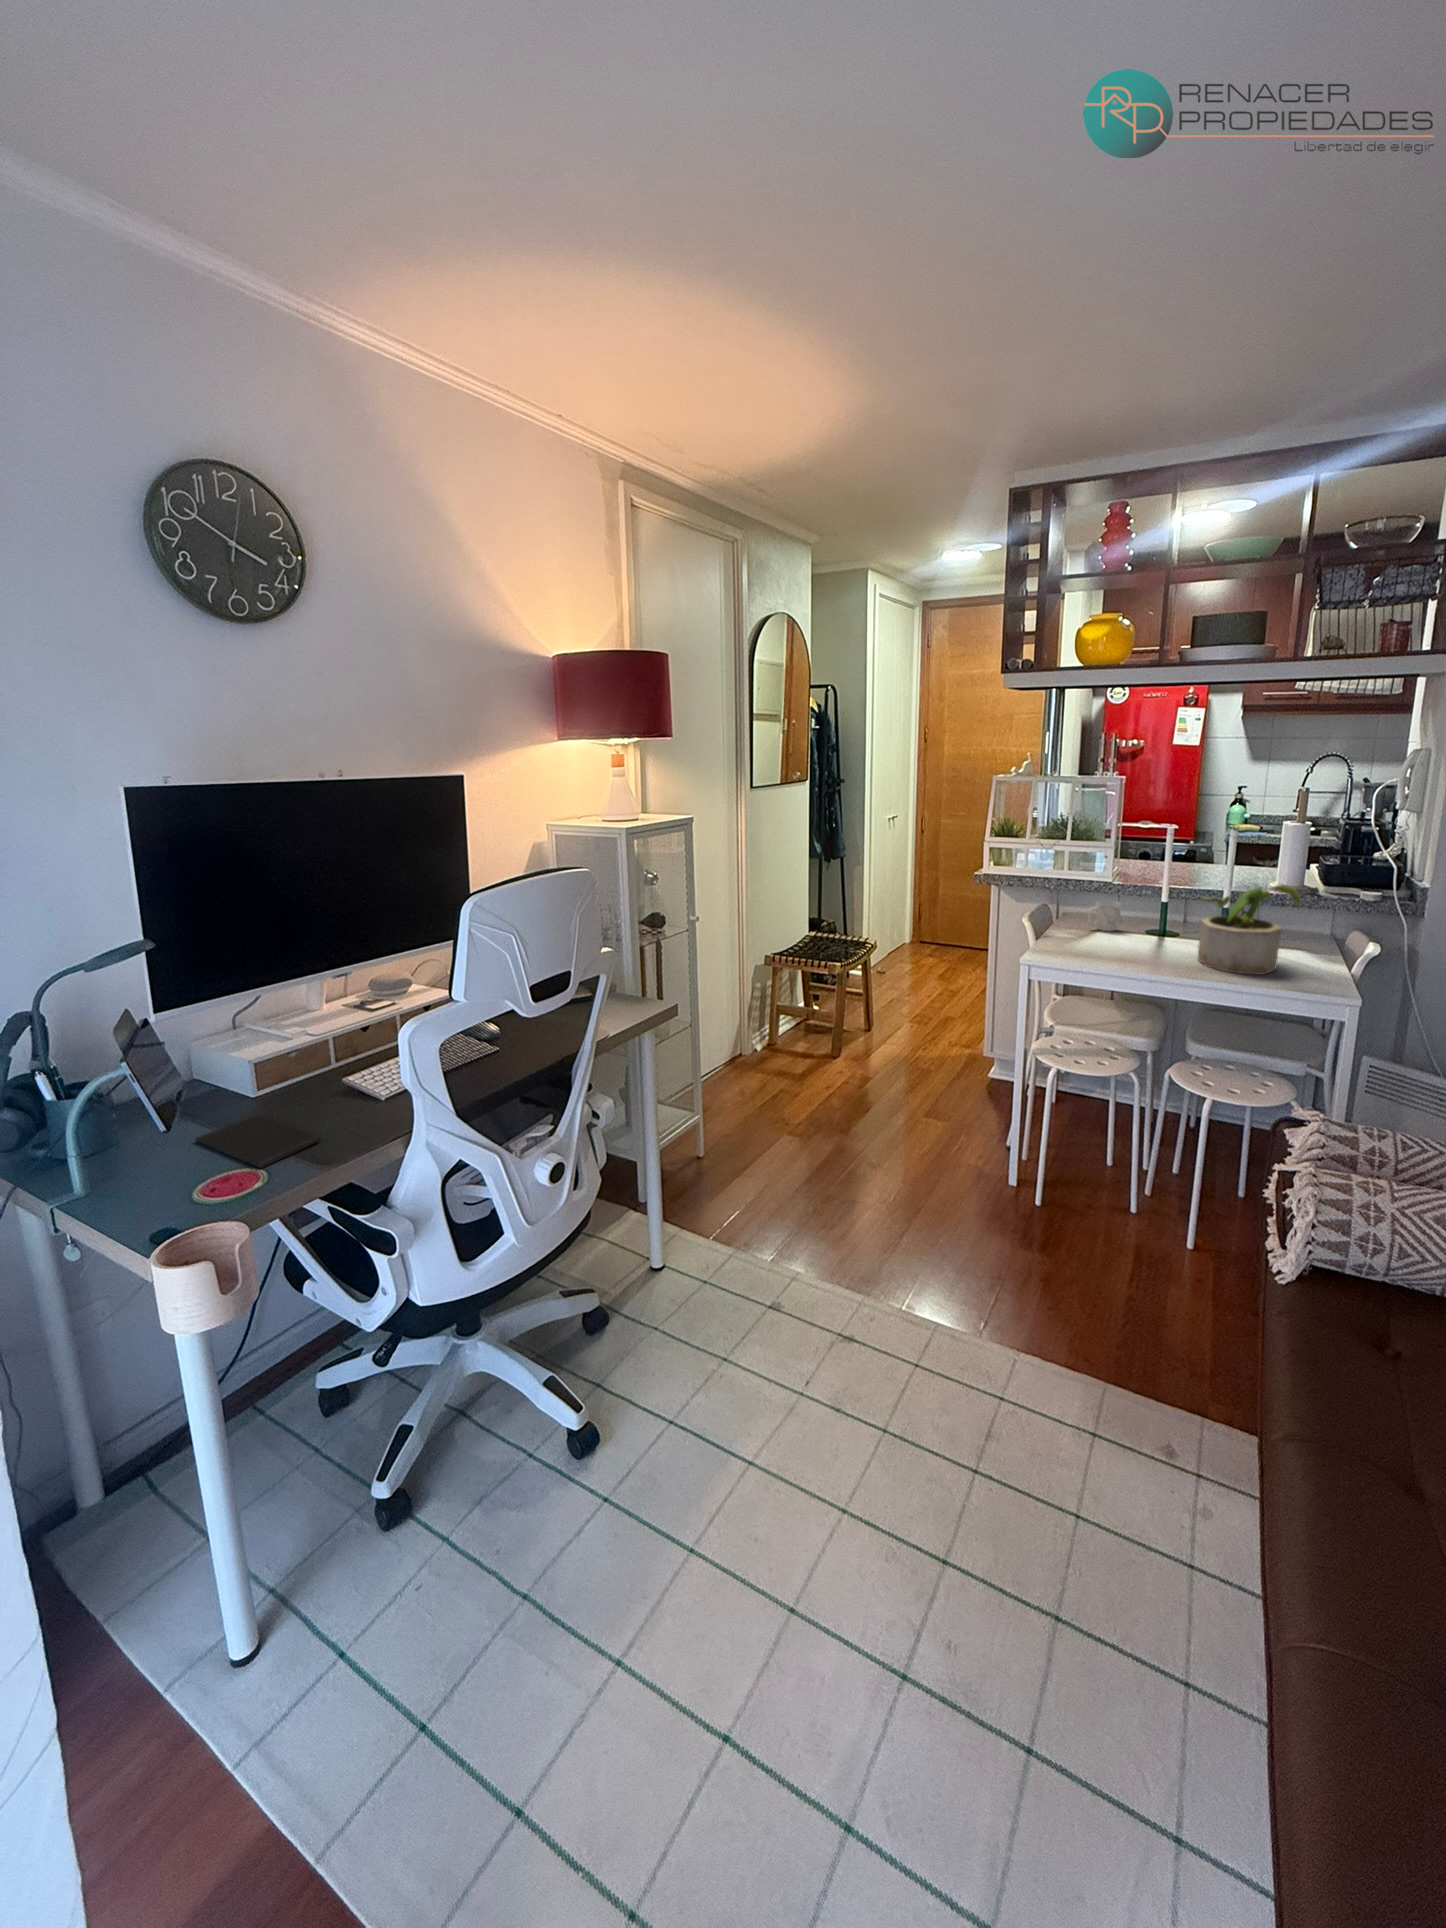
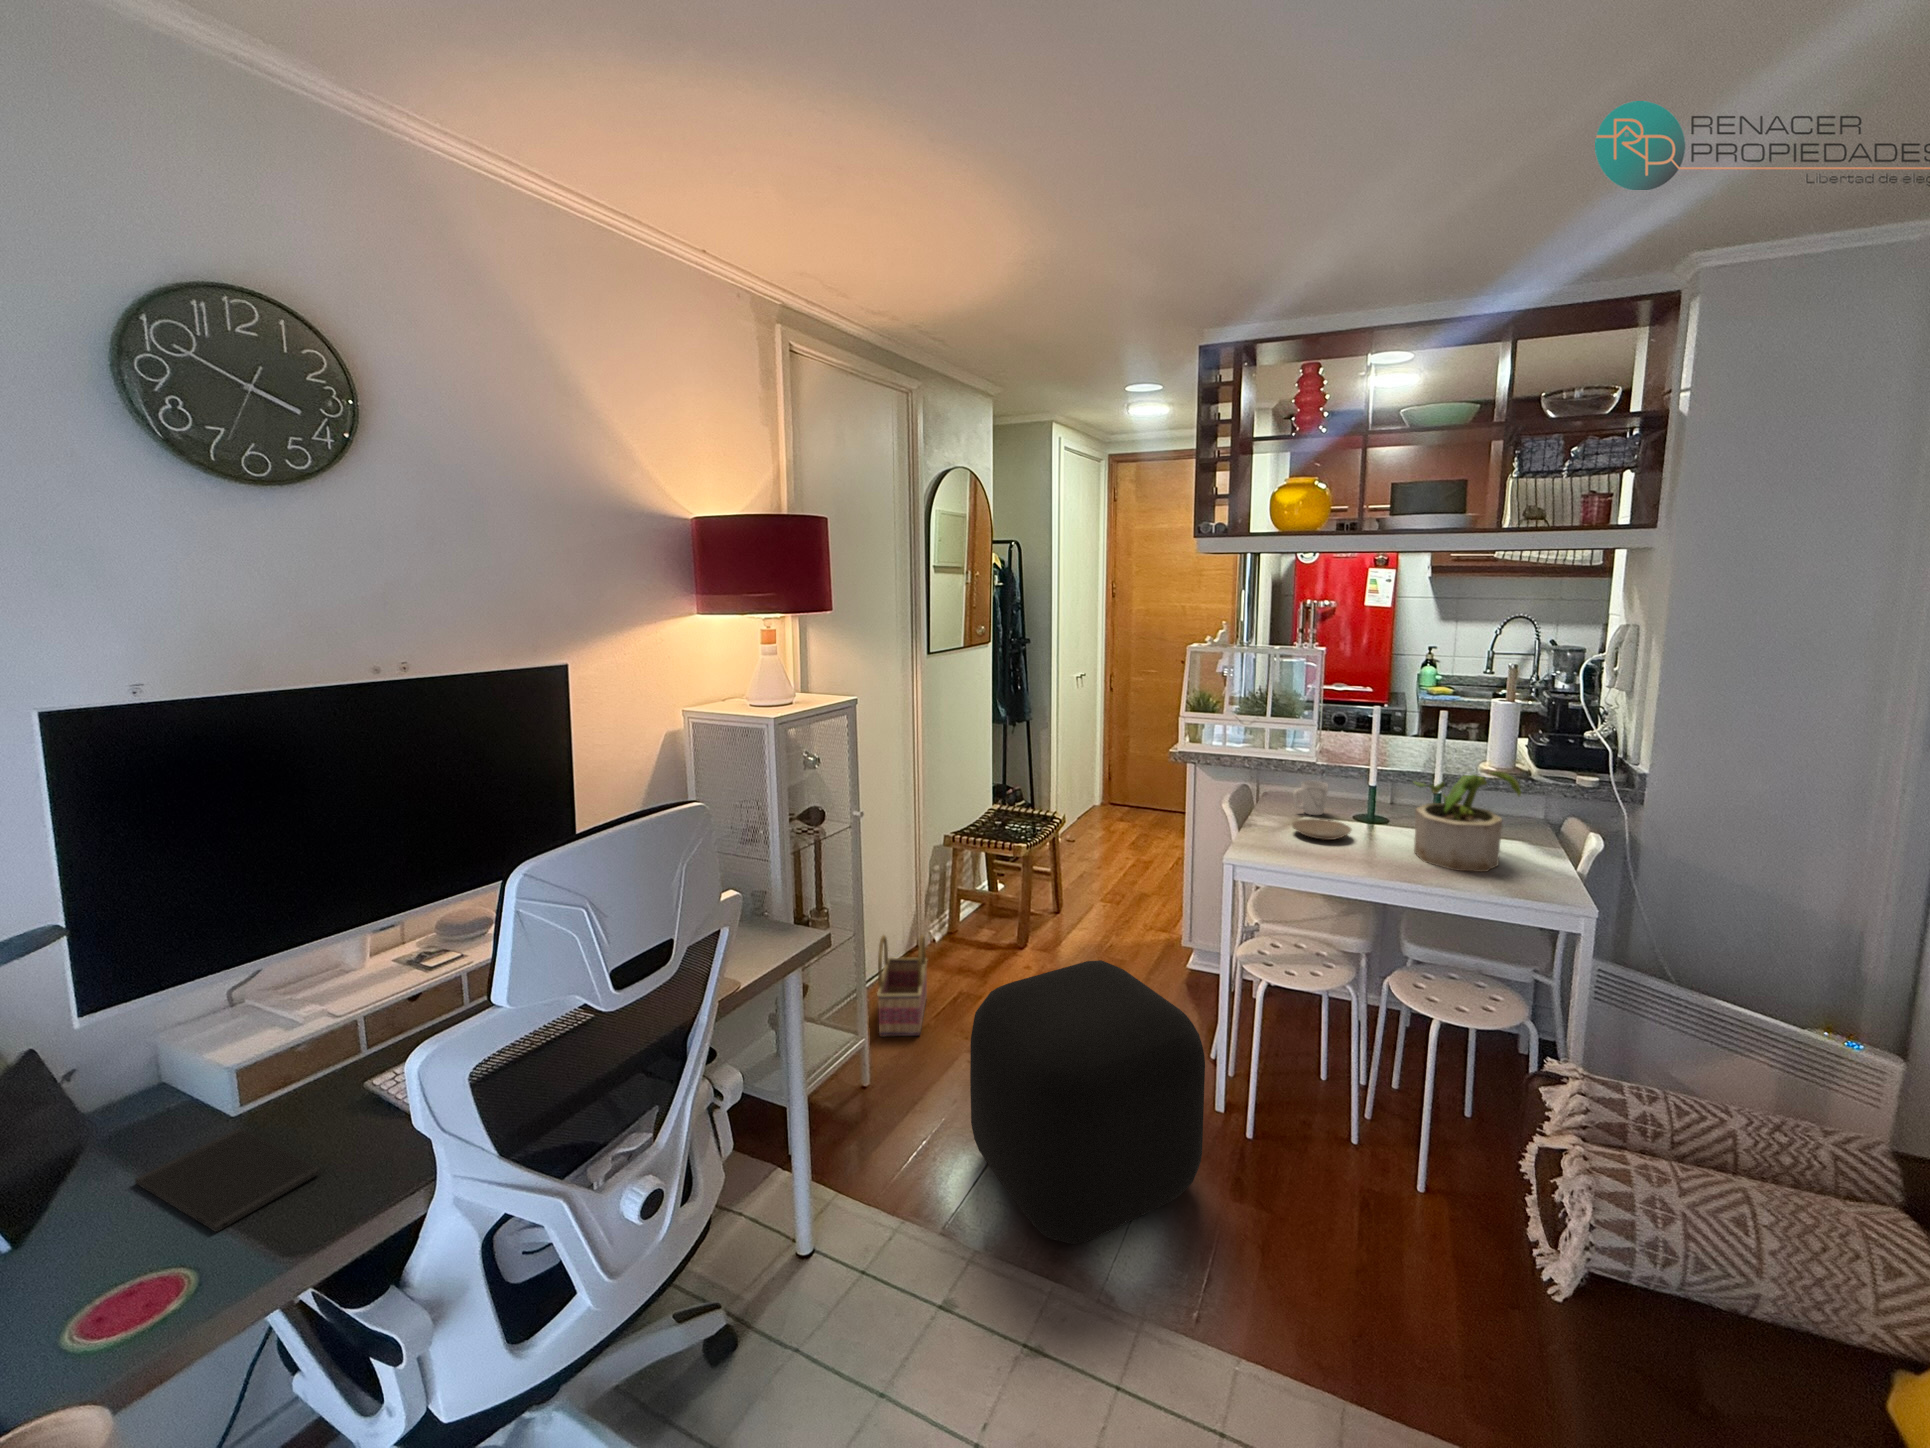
plate: none [1084,932,1140,949] -> present [1292,818,1351,840]
basket: none [710,1034,752,1119] -> present [877,935,927,1036]
ottoman: none [793,1048,996,1268] -> present [970,960,1205,1244]

